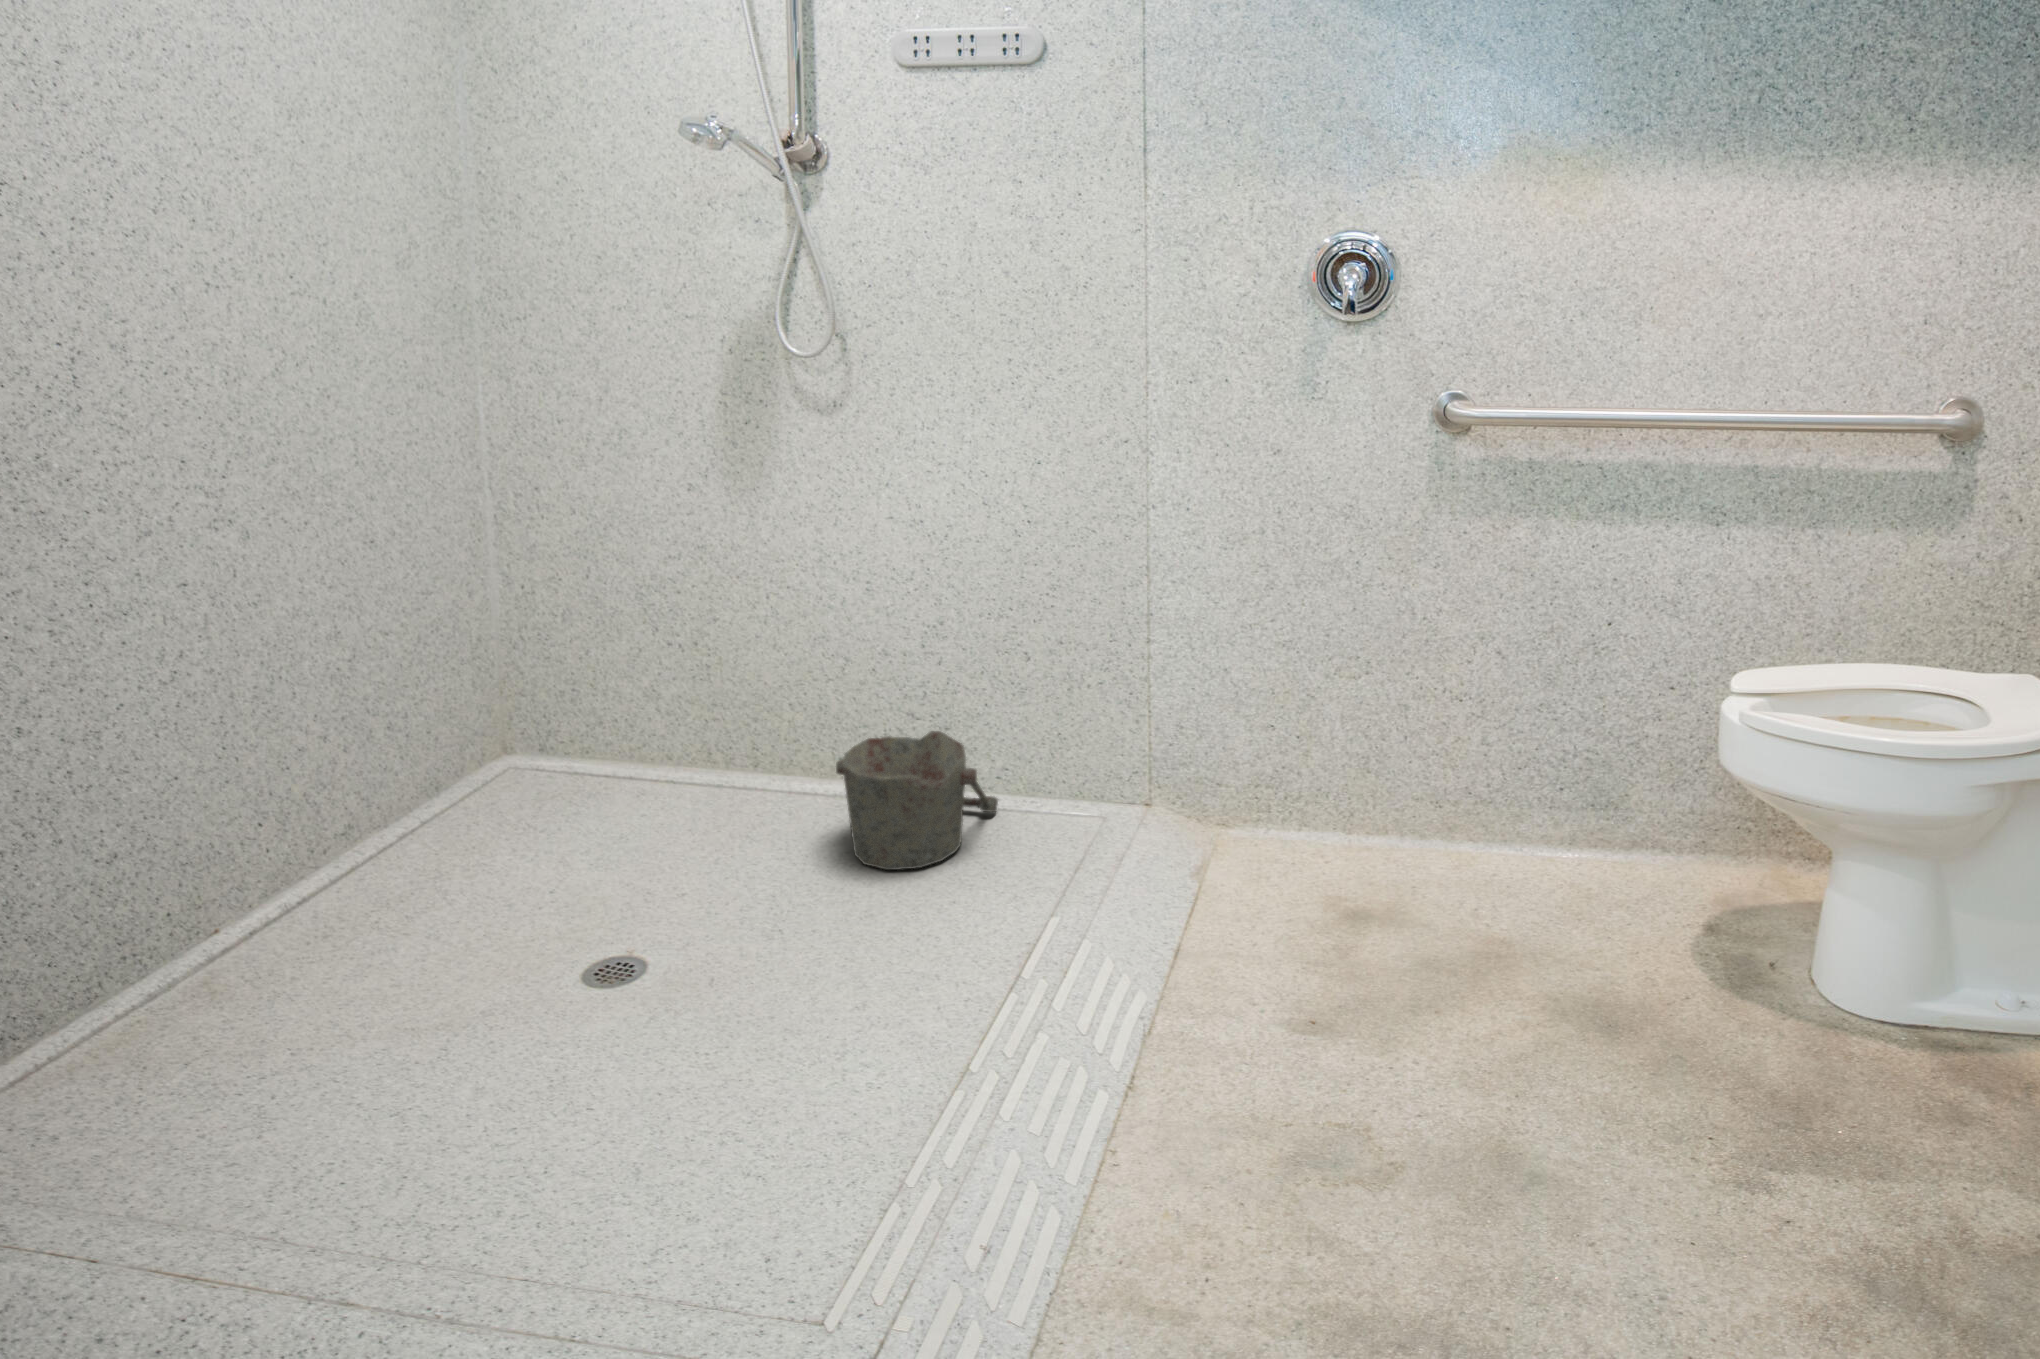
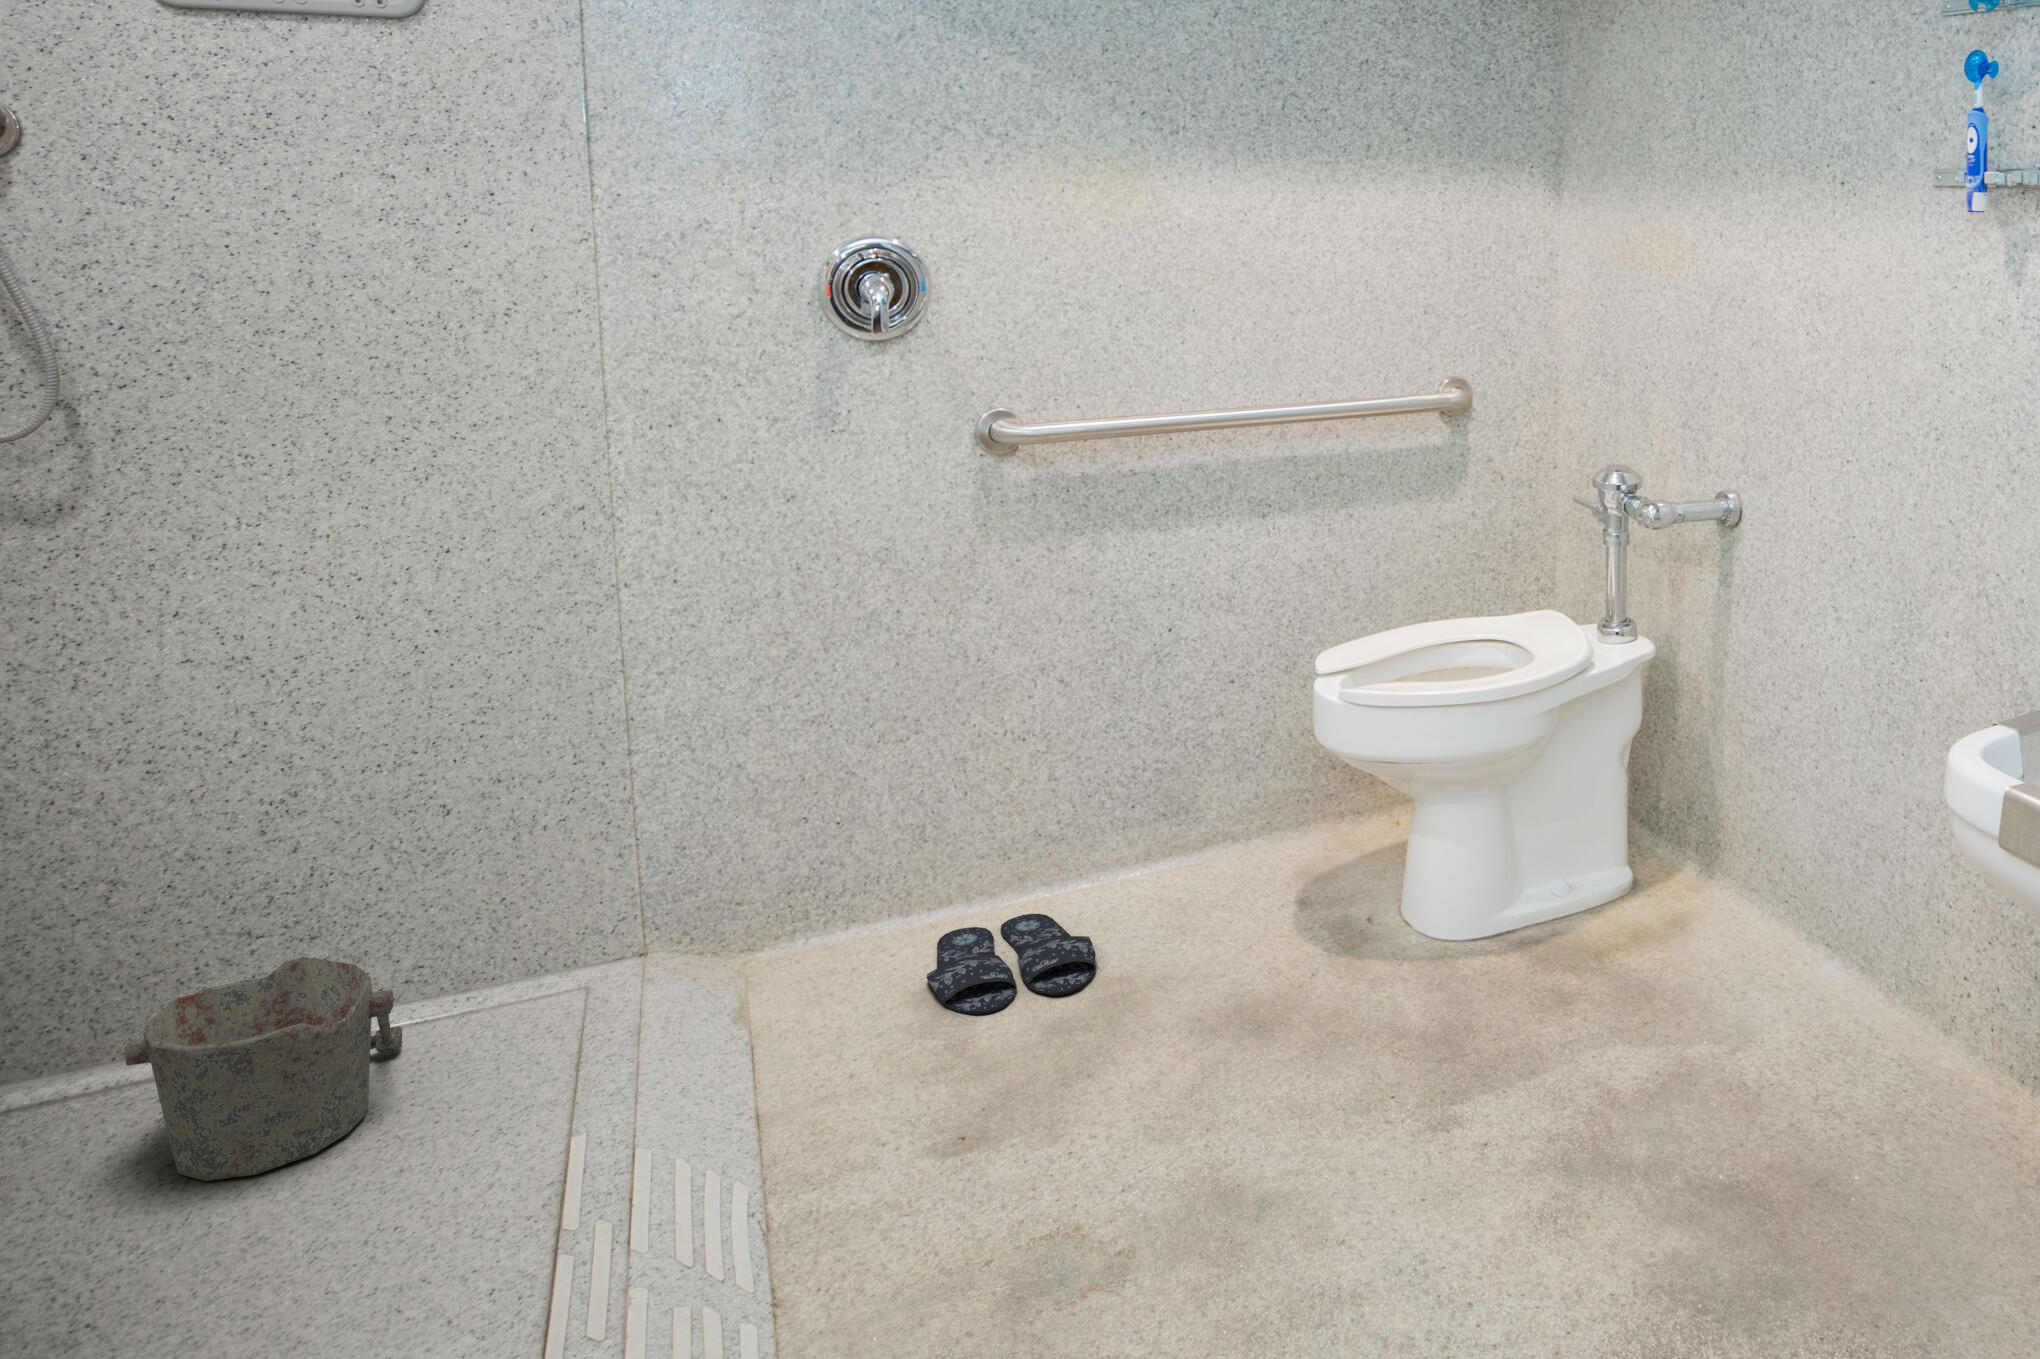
slippers: none [1339,844,1486,930] -> present [927,914,1096,1014]

